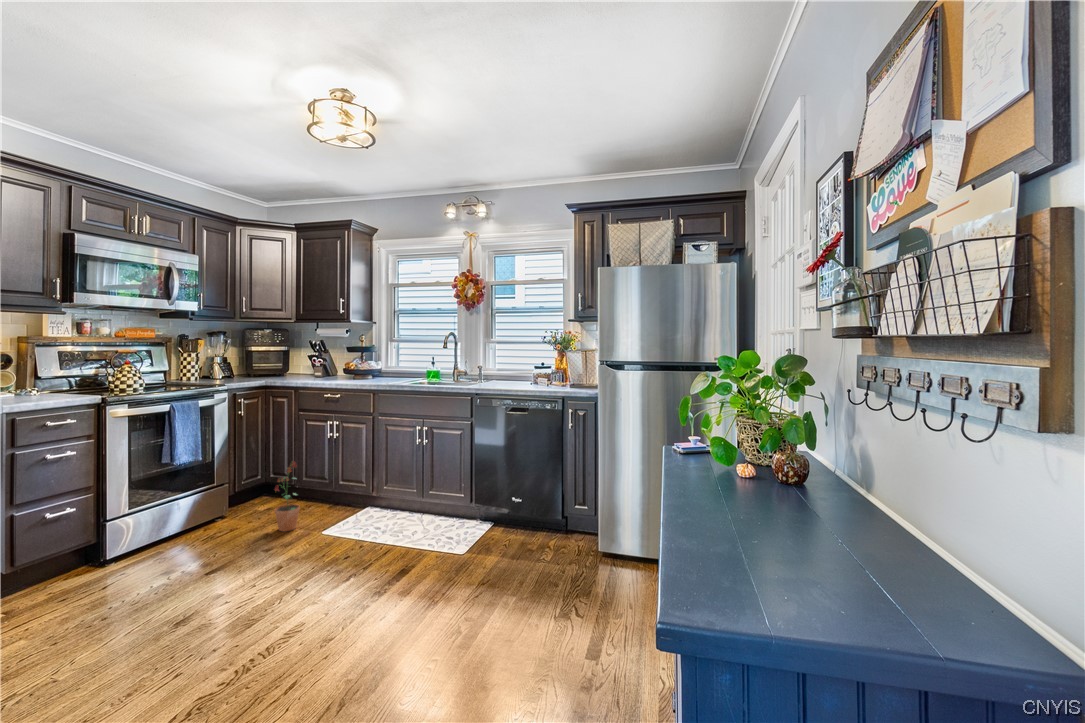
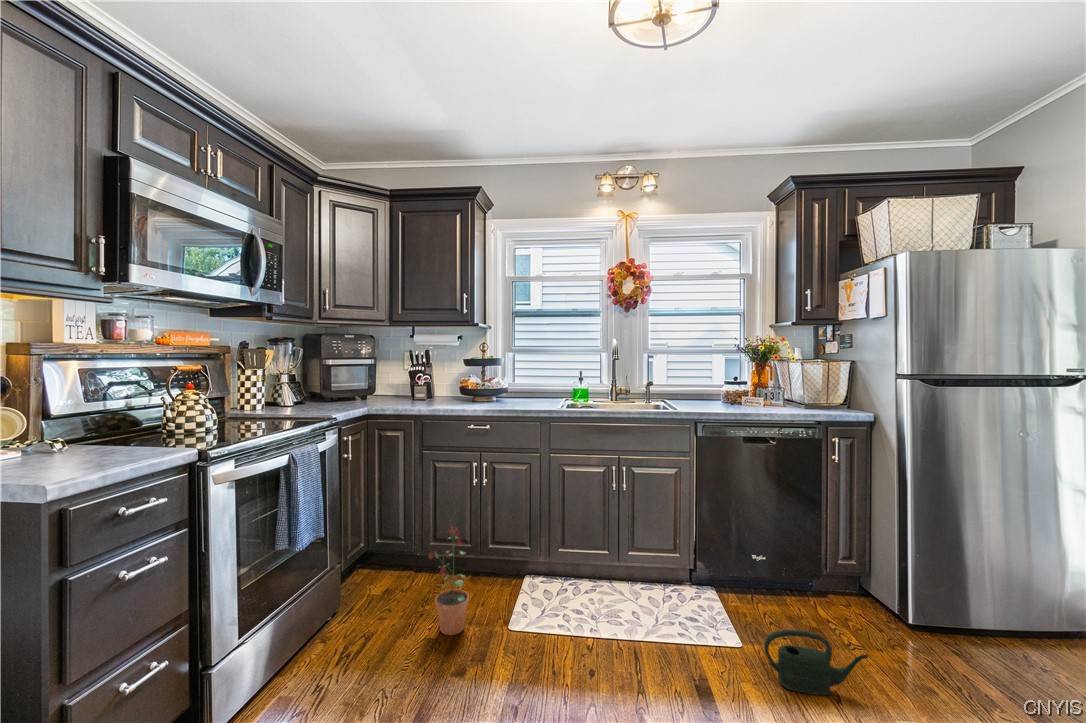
watering can: none [446,532,501,574] -> present [764,630,868,695]

